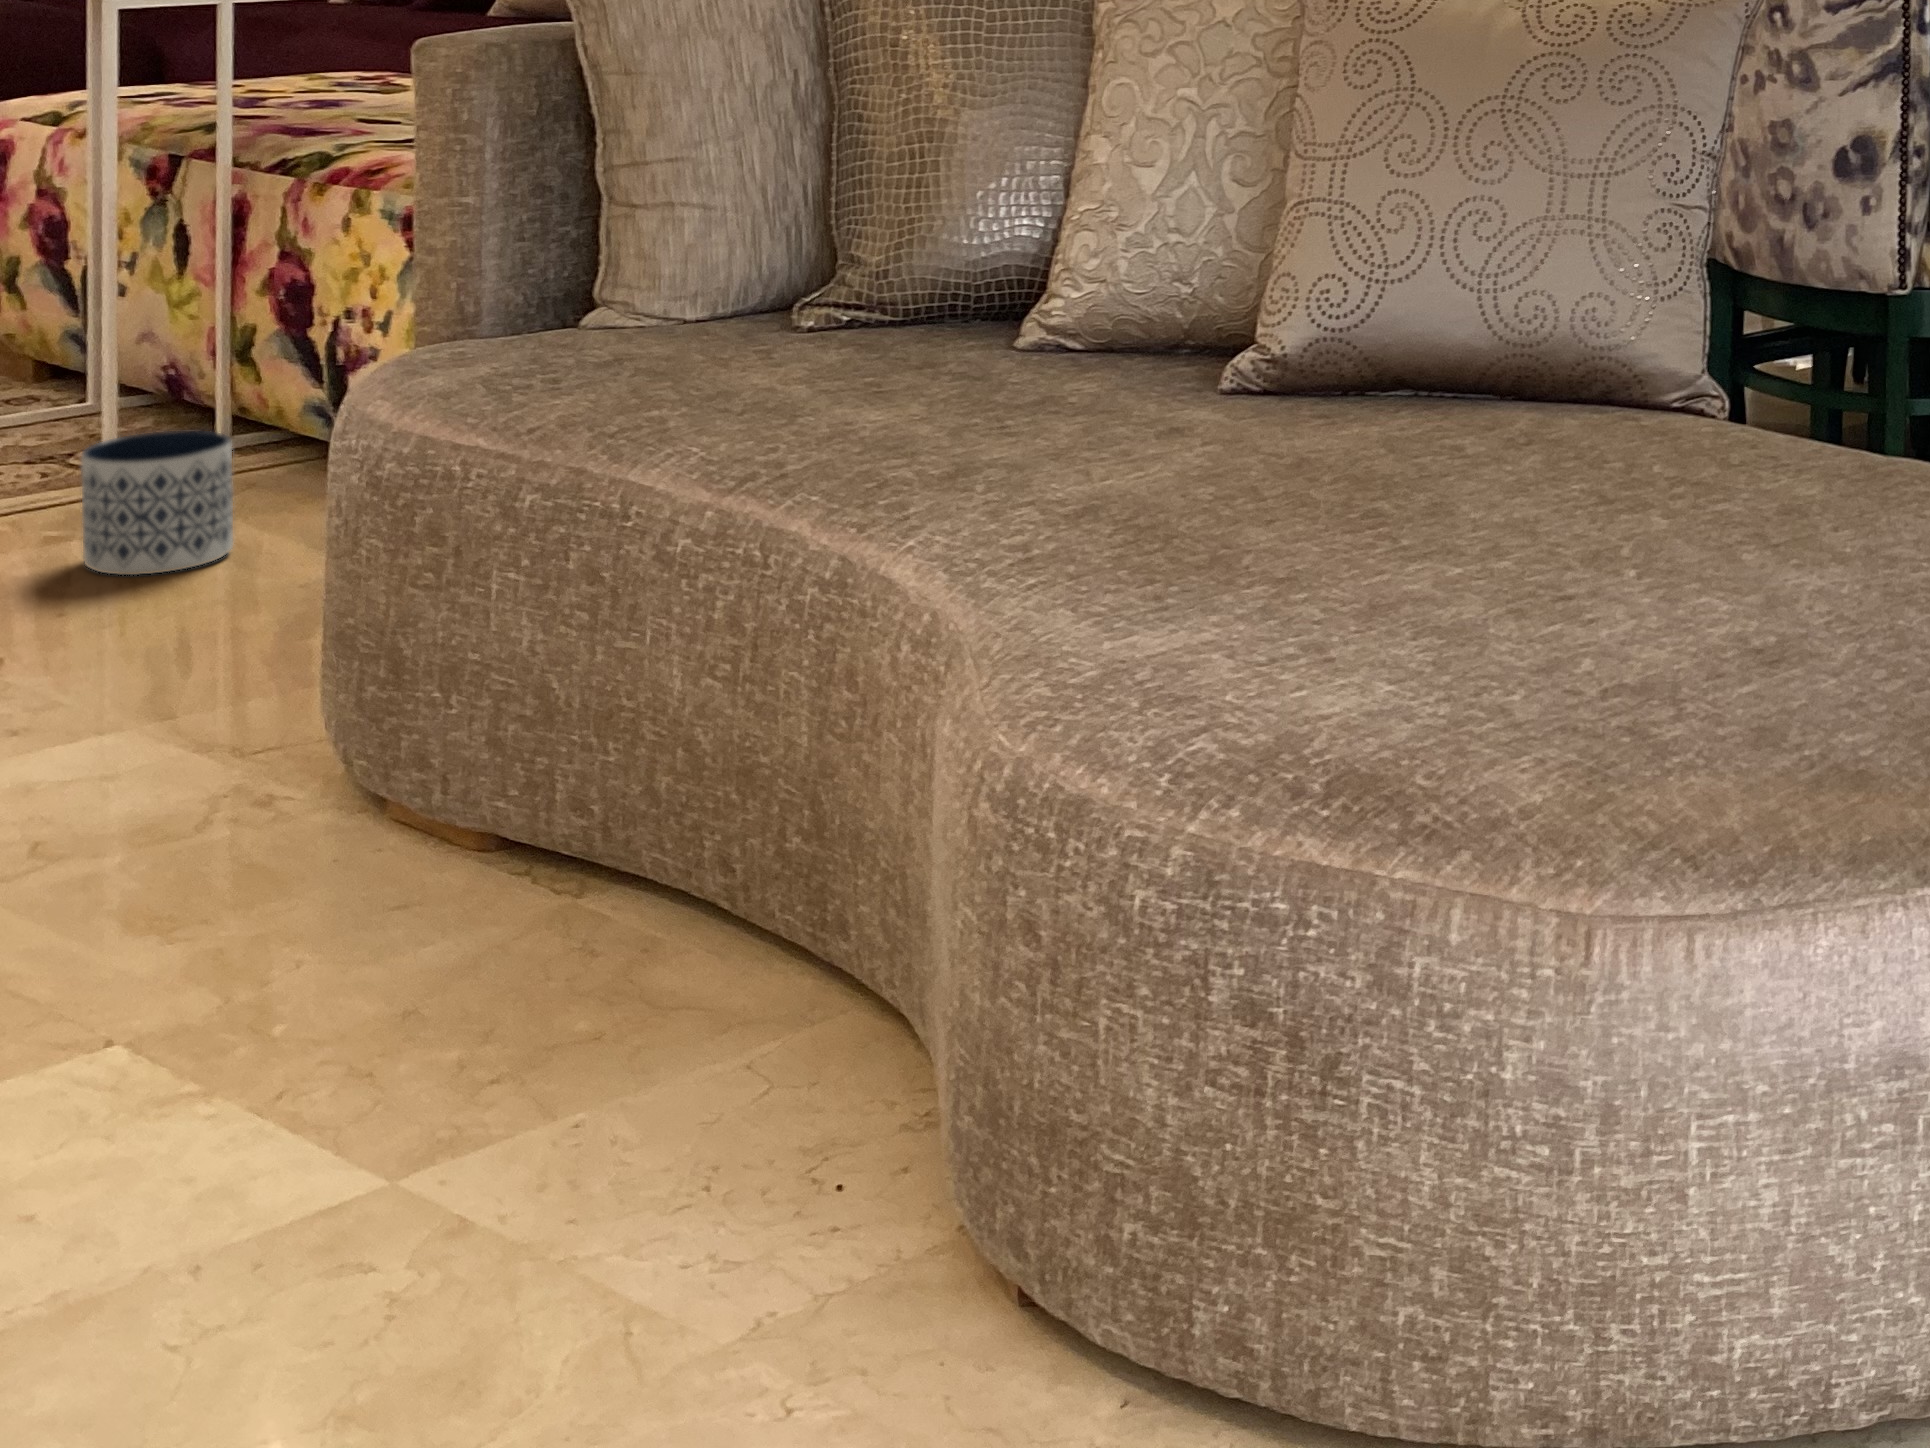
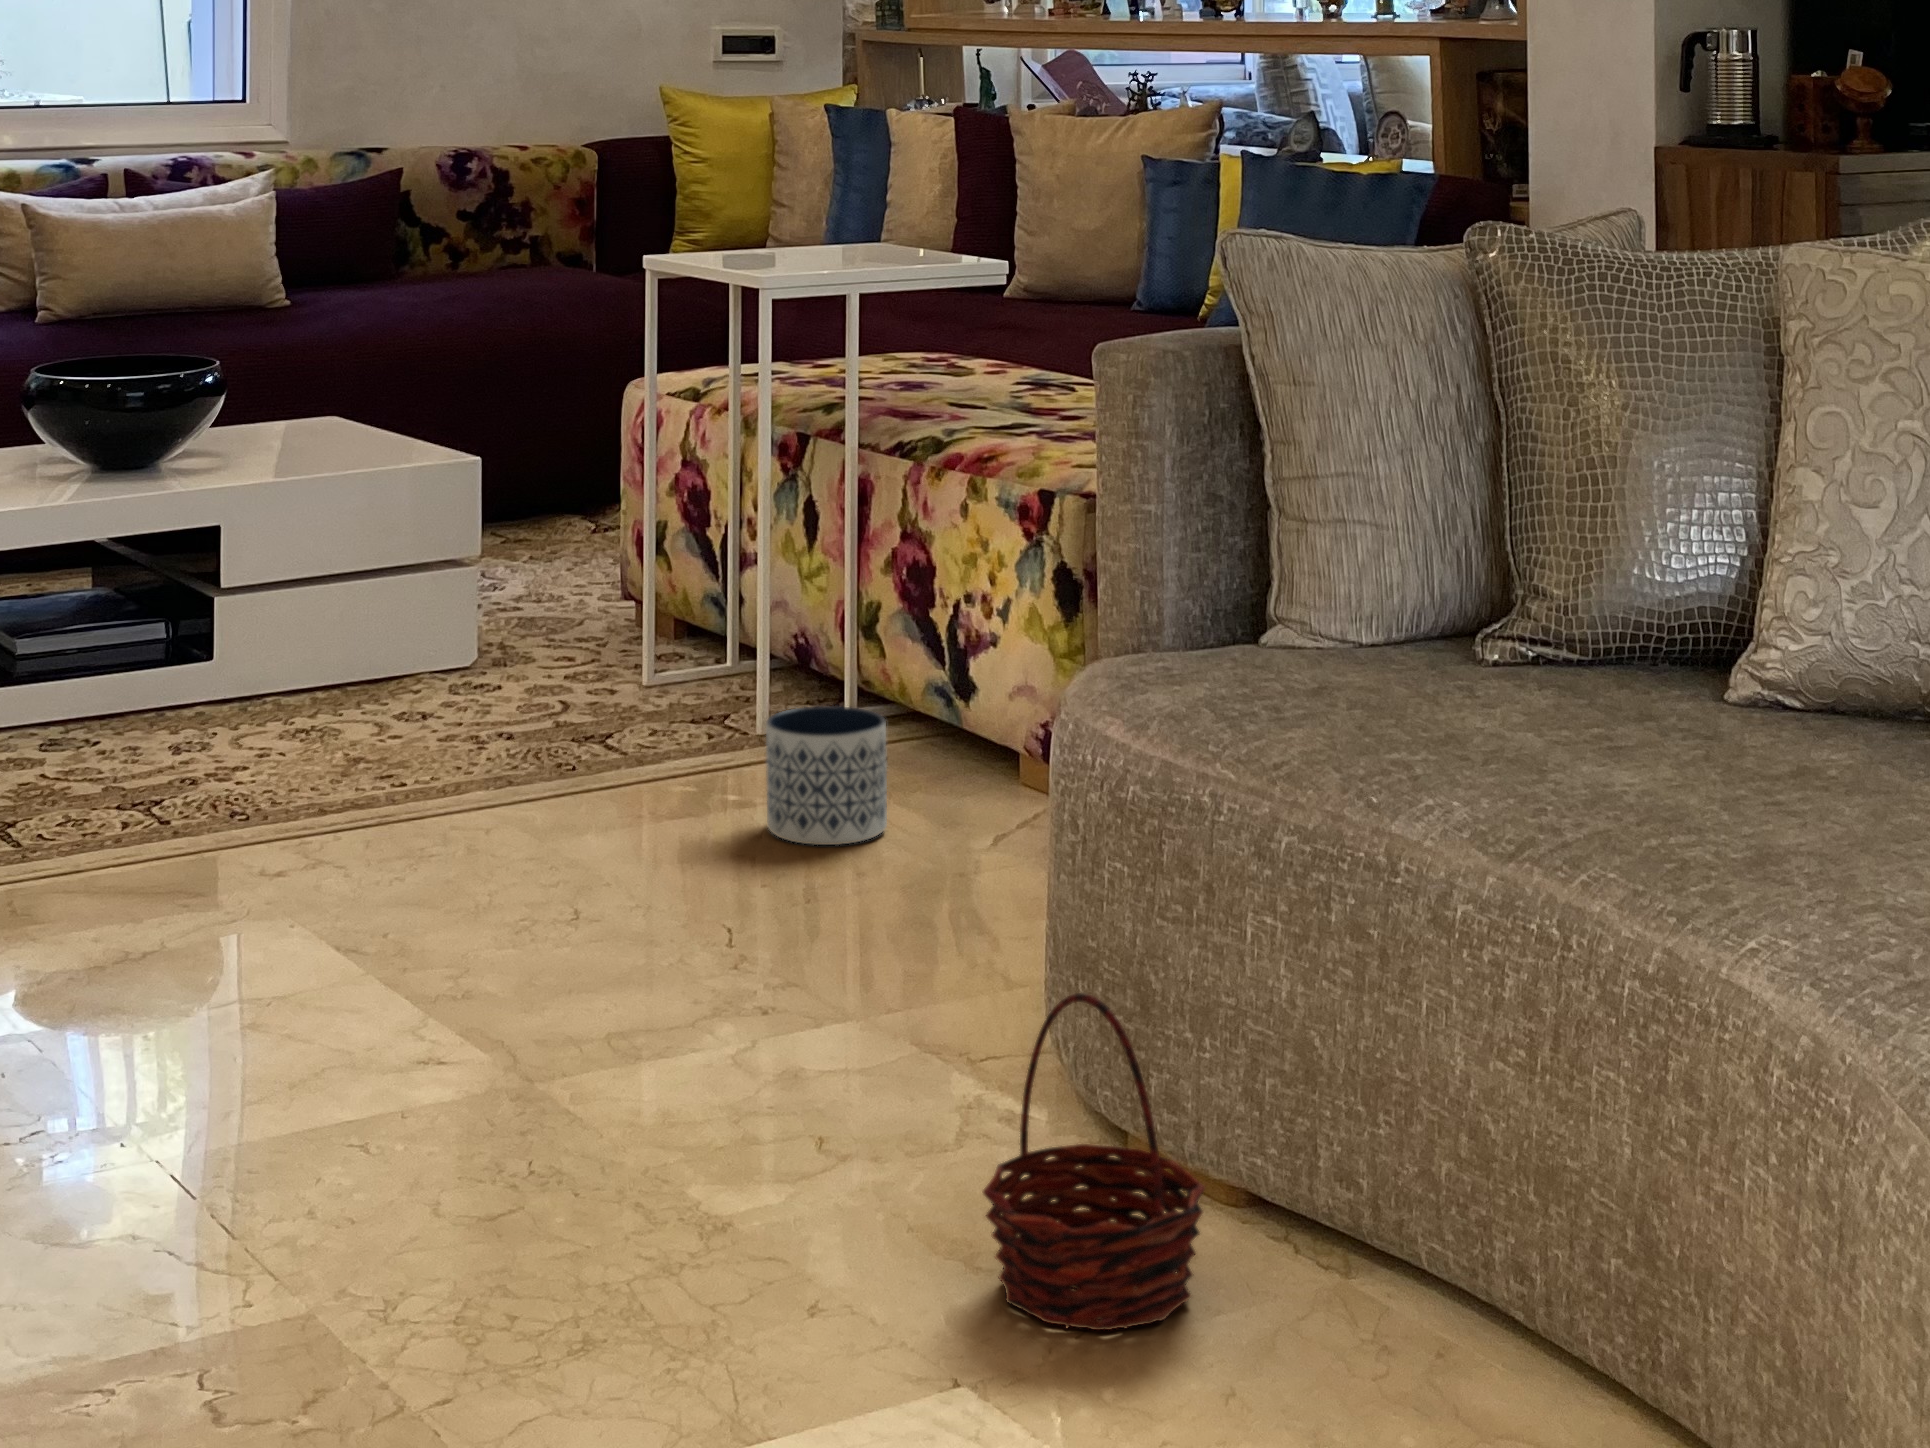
basket: none [181,673,437,996] -> present [983,993,1205,1330]

